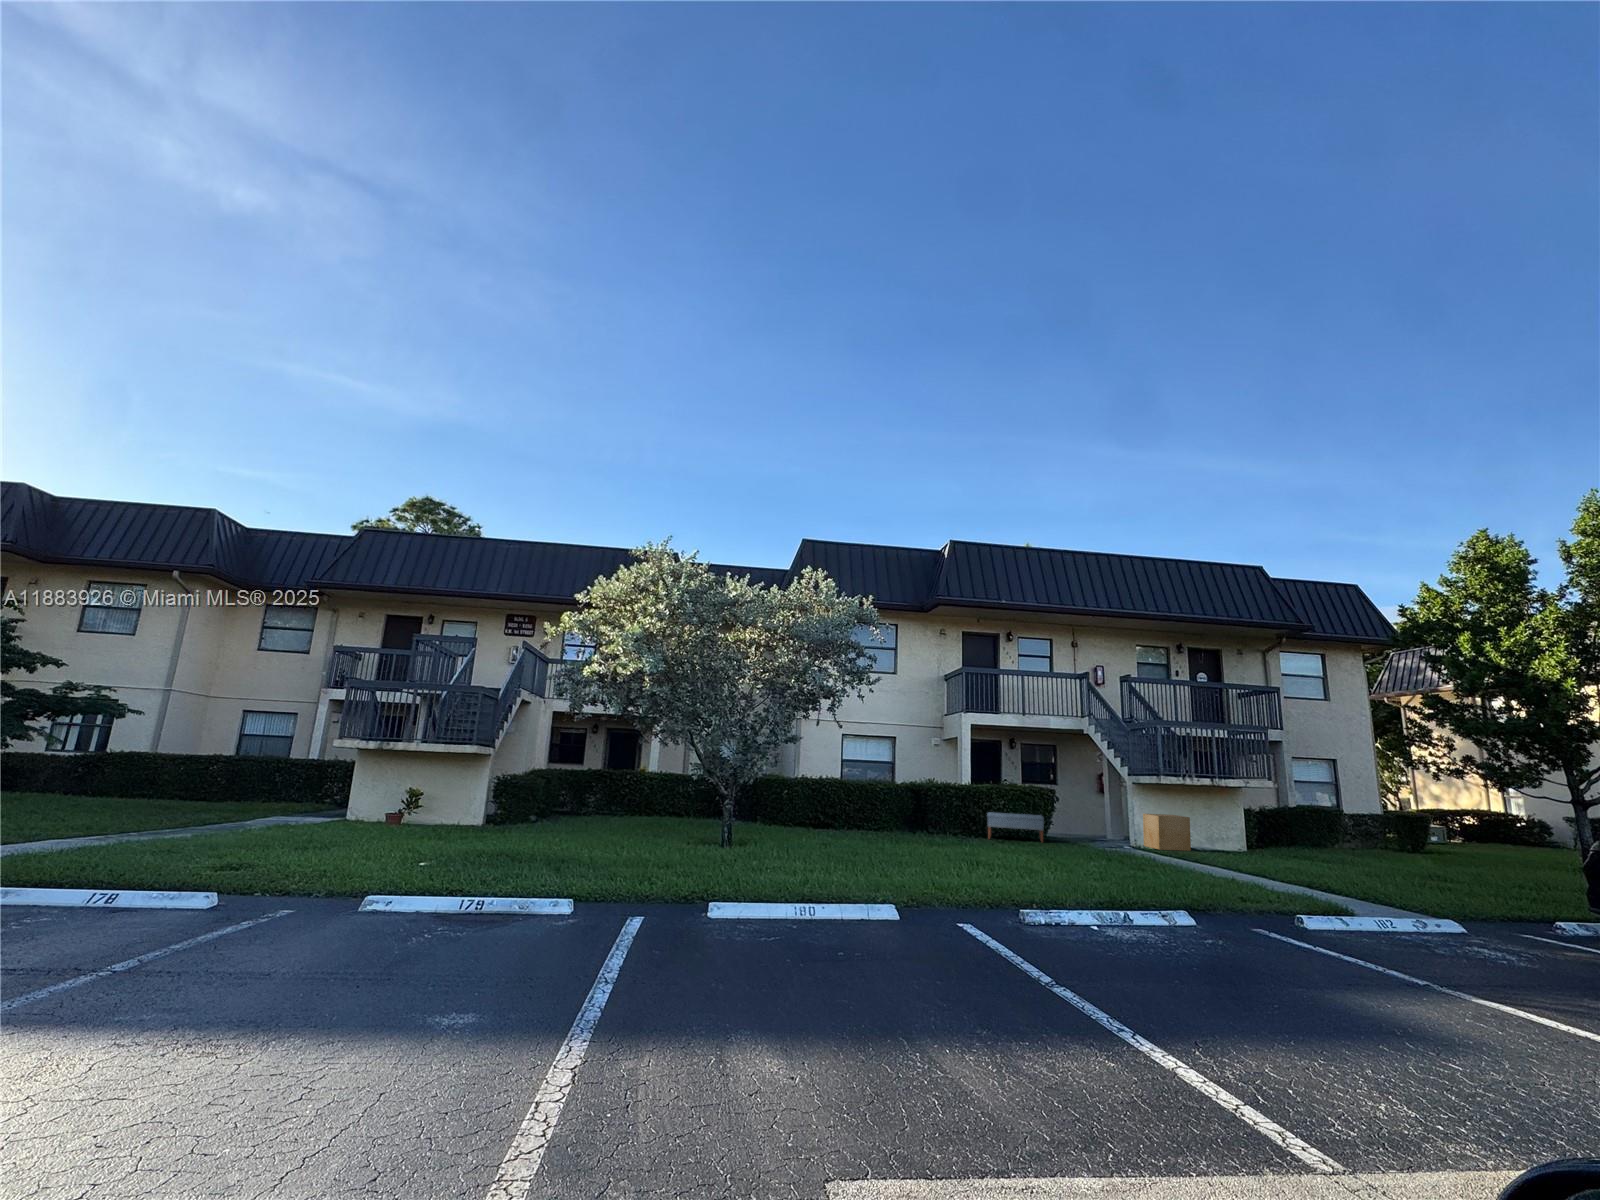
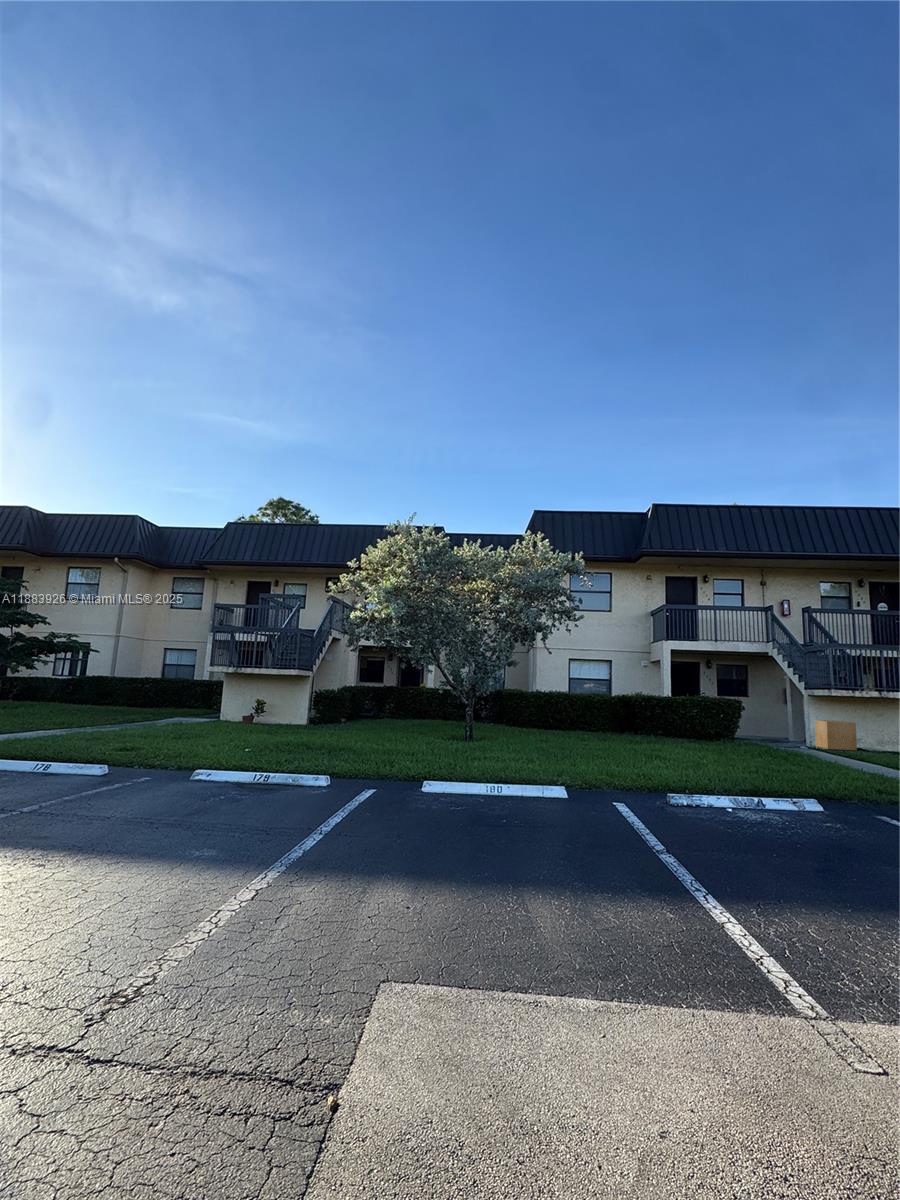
bench: present [987,812,1044,842] -> none [680,718,727,742]

